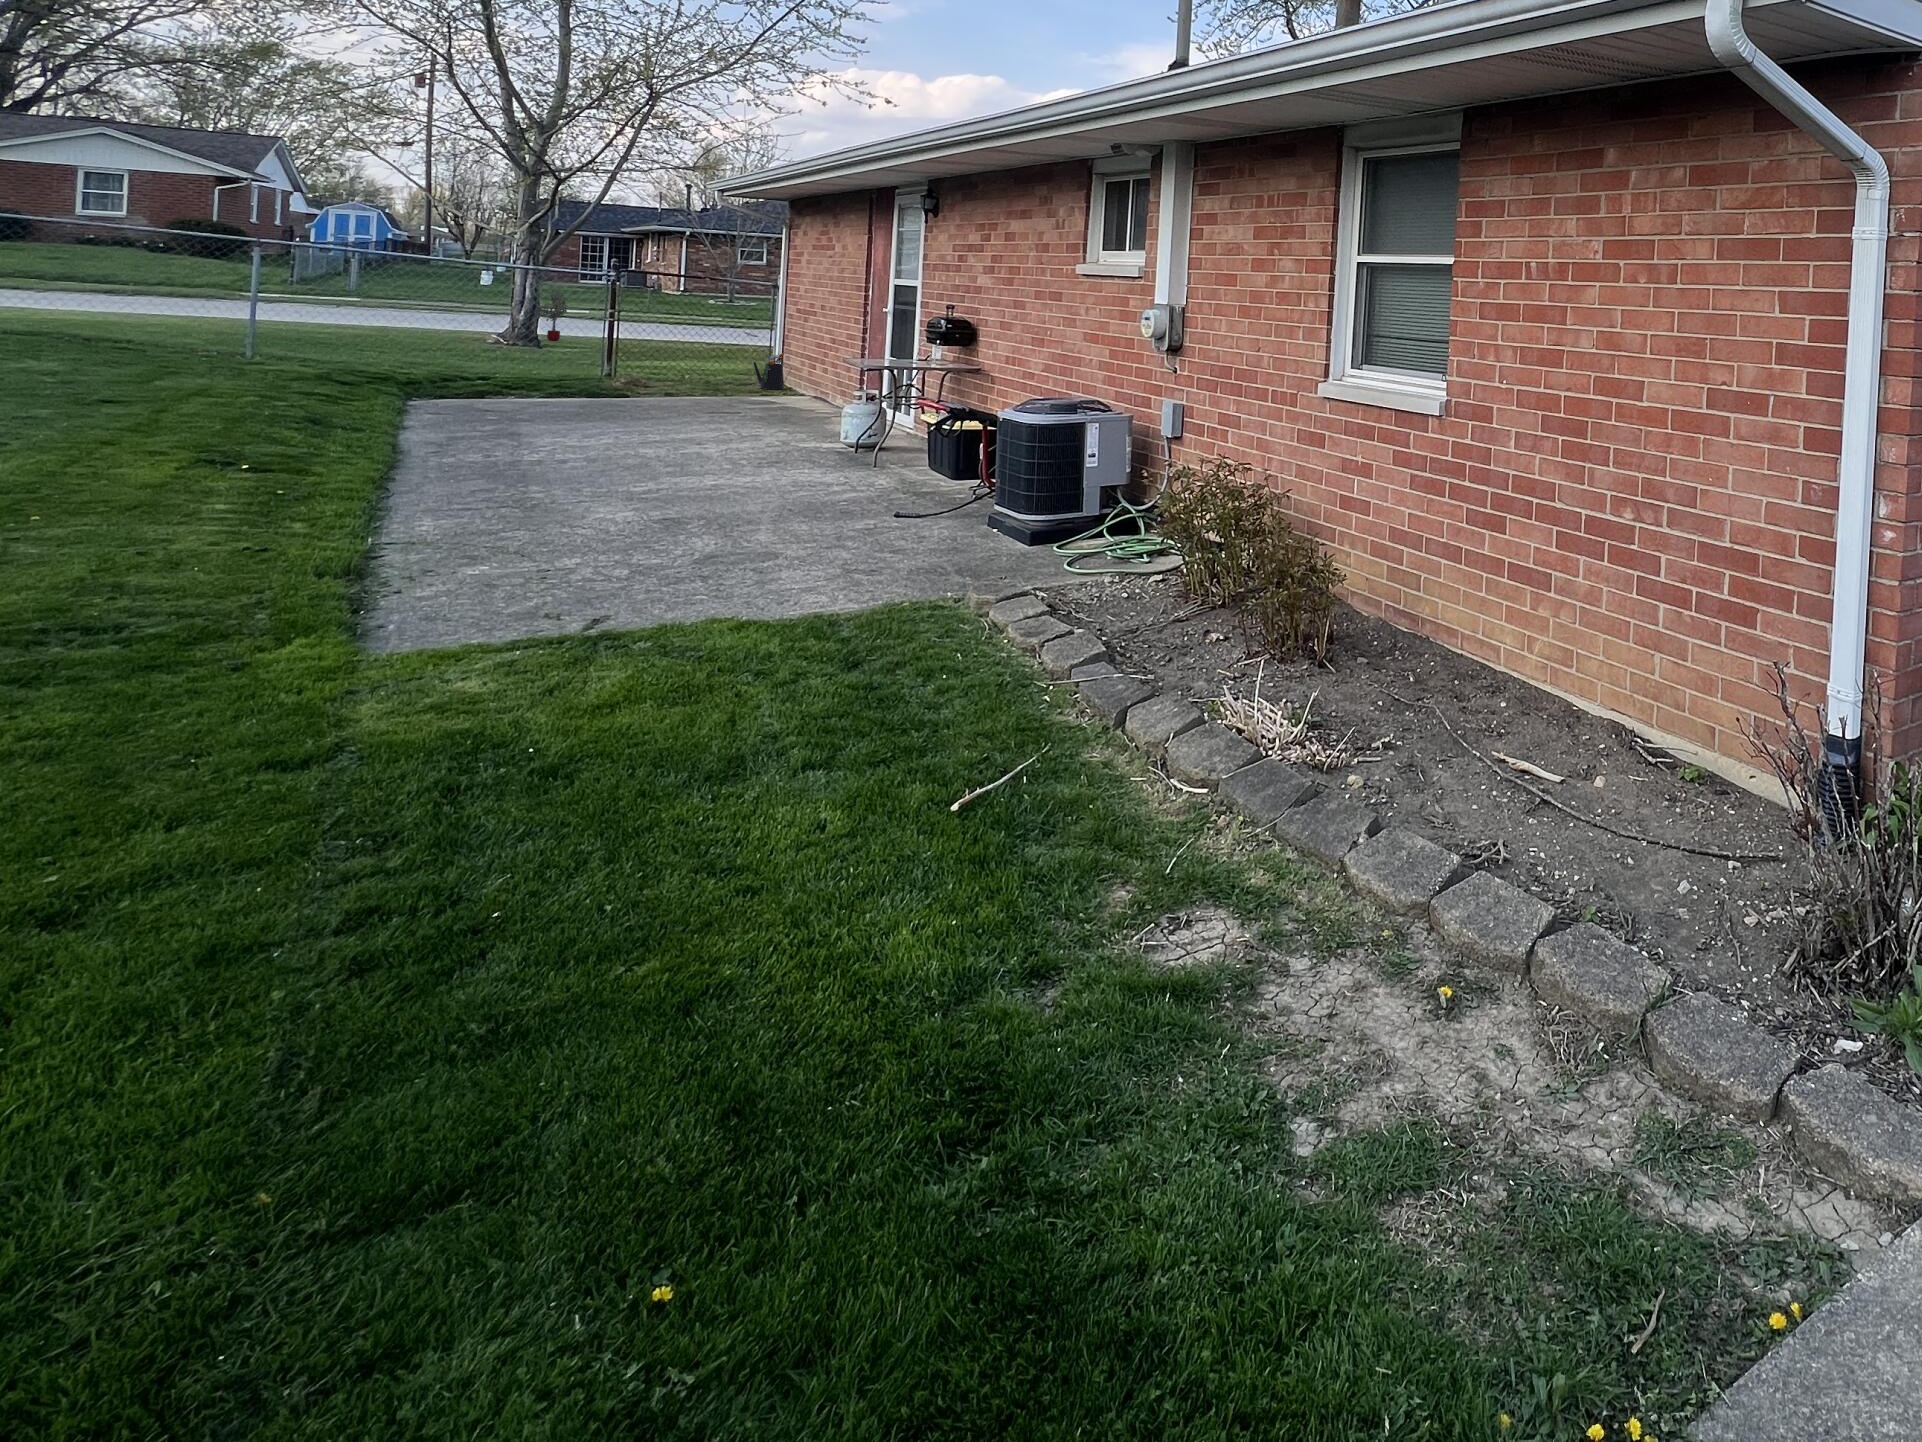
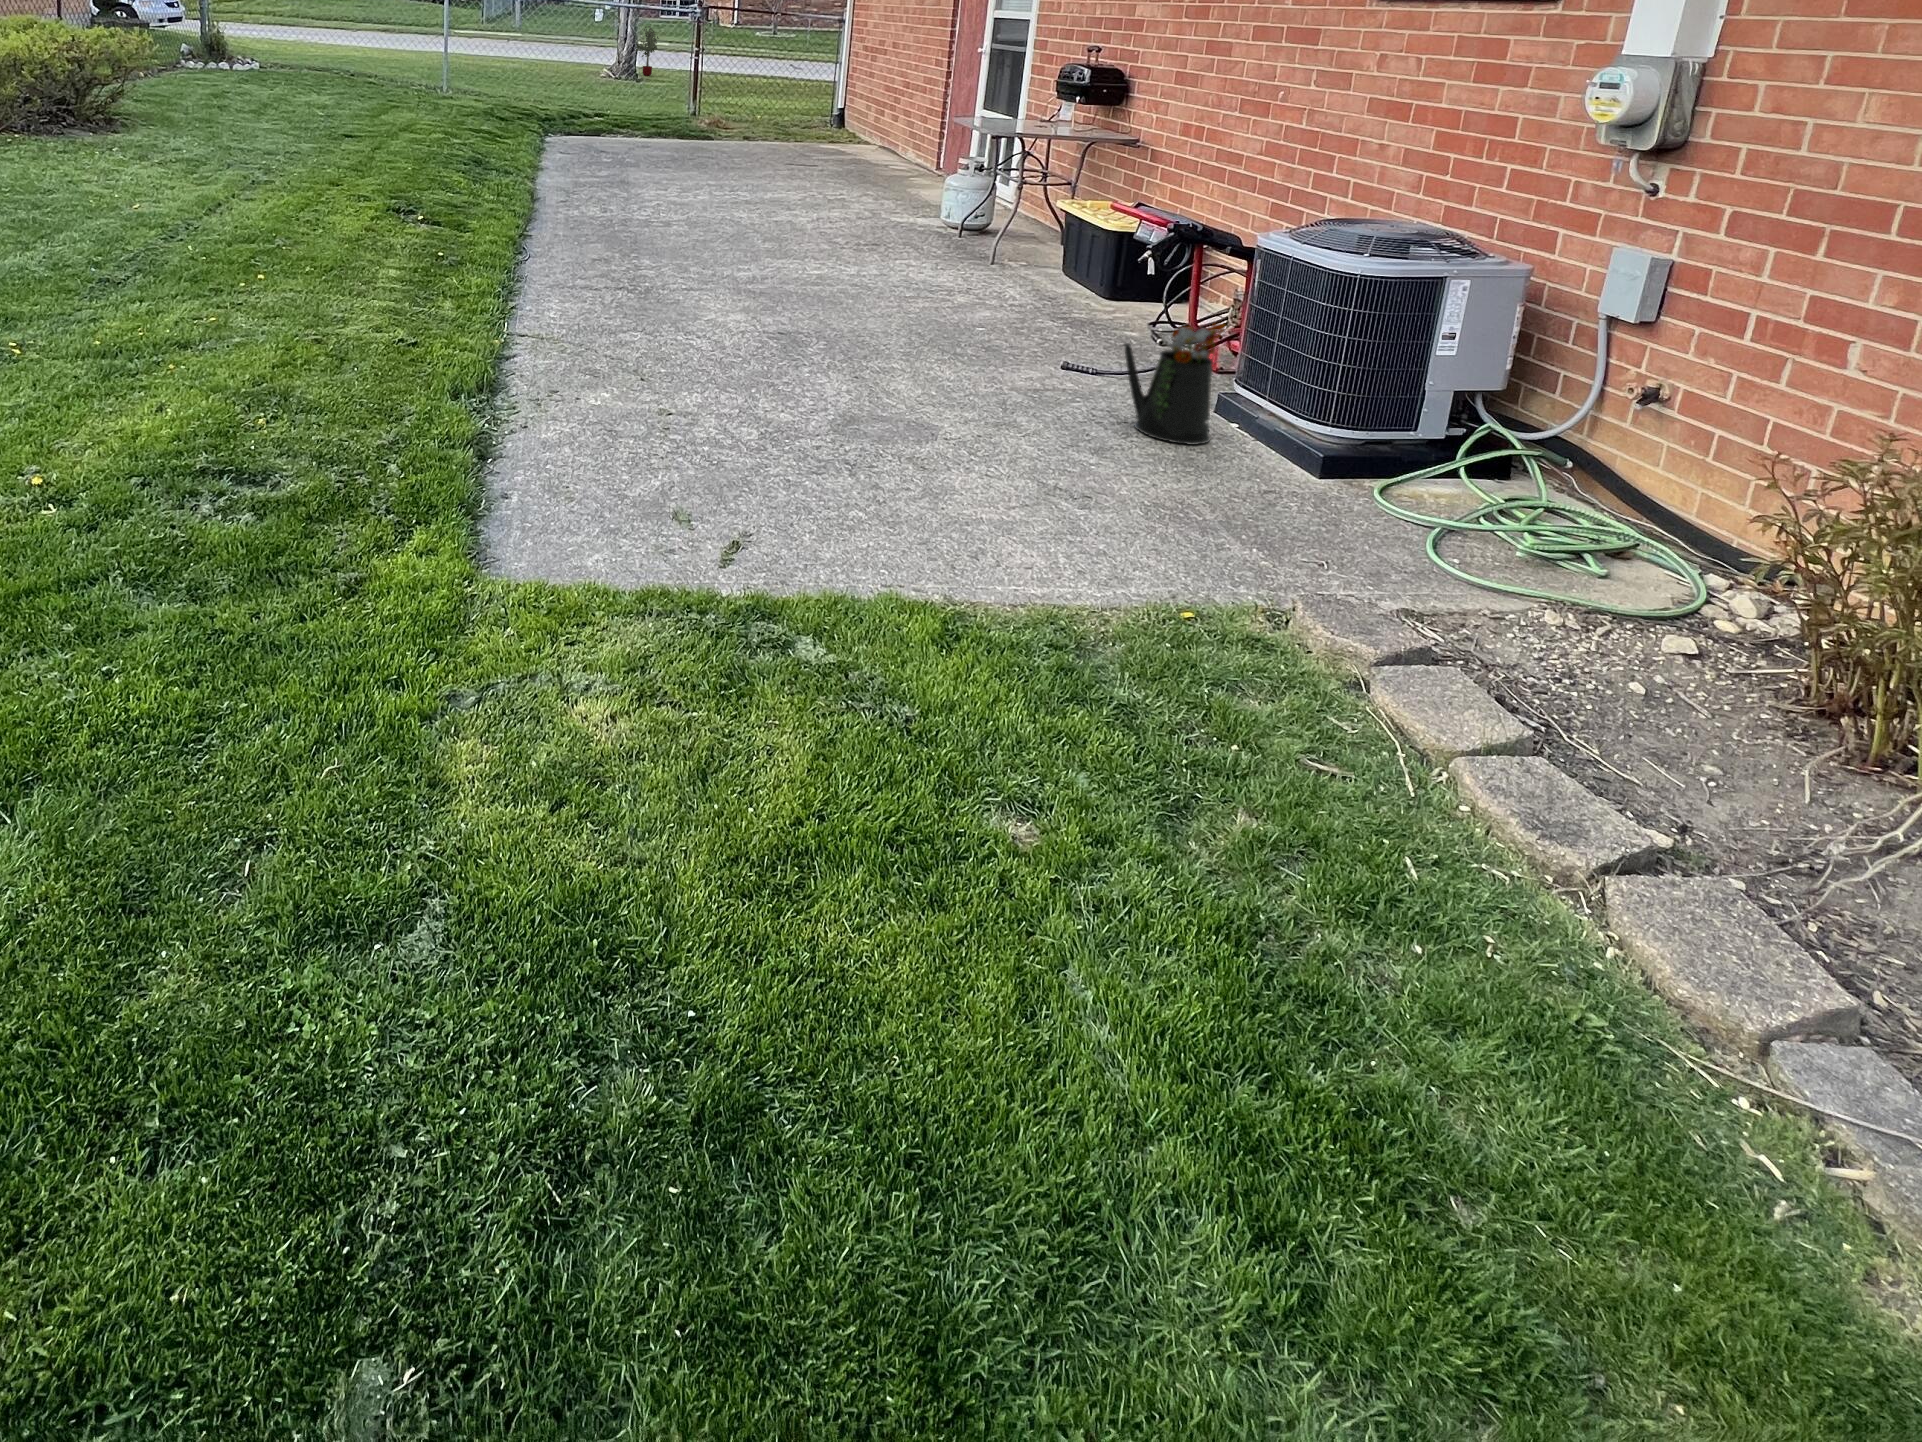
watering can: present [754,352,791,390] -> present [1125,323,1225,445]

